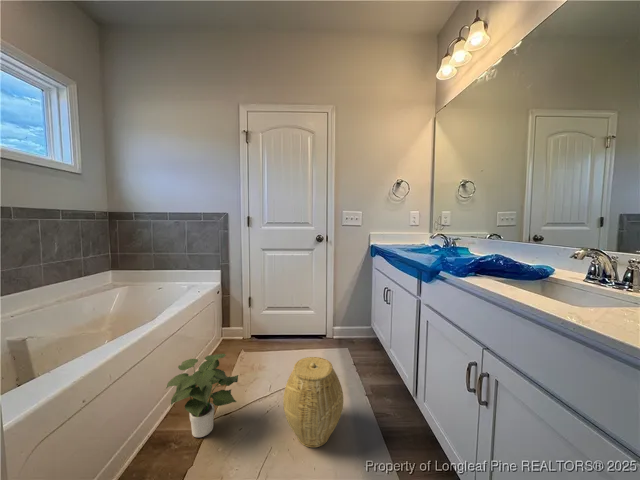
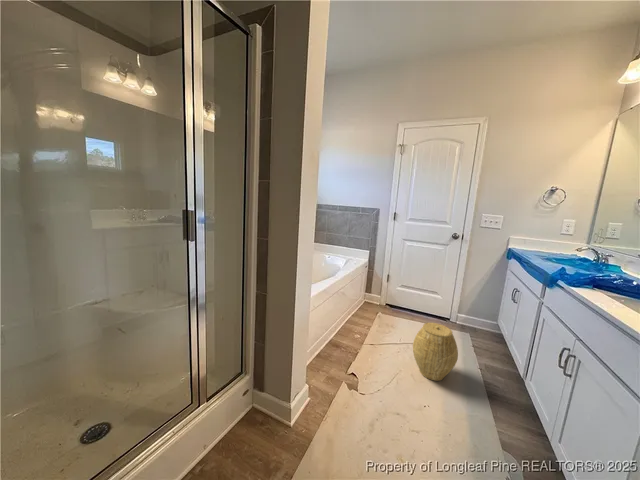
potted plant: present [166,354,238,437] -> none [341,305,383,350]

